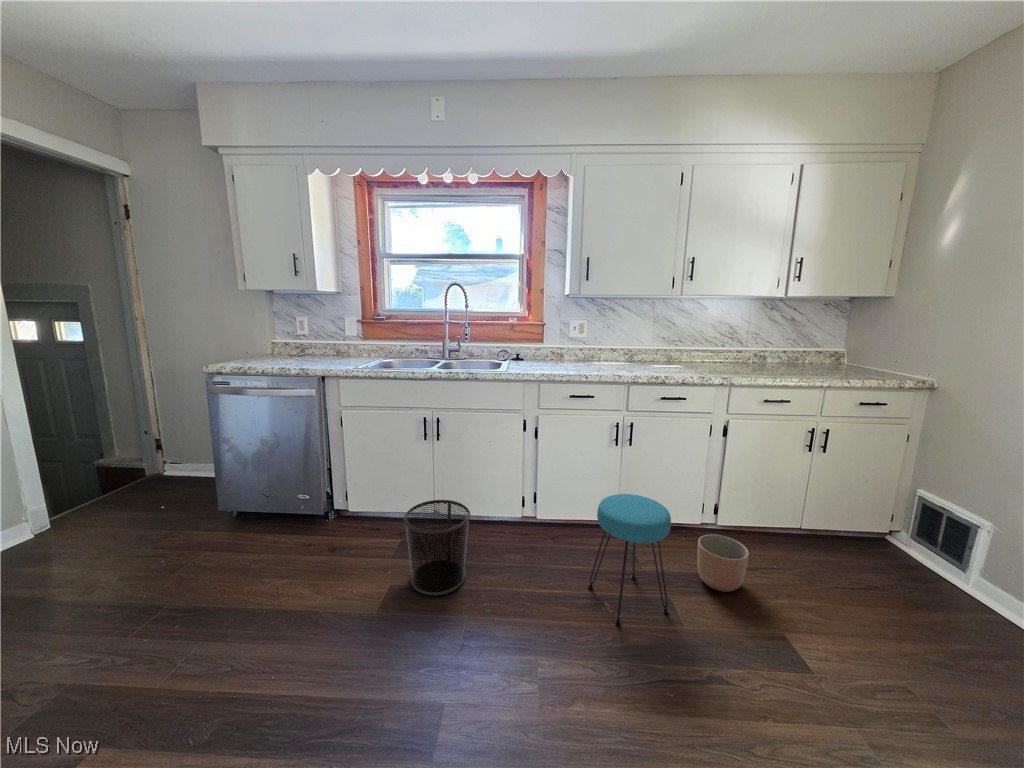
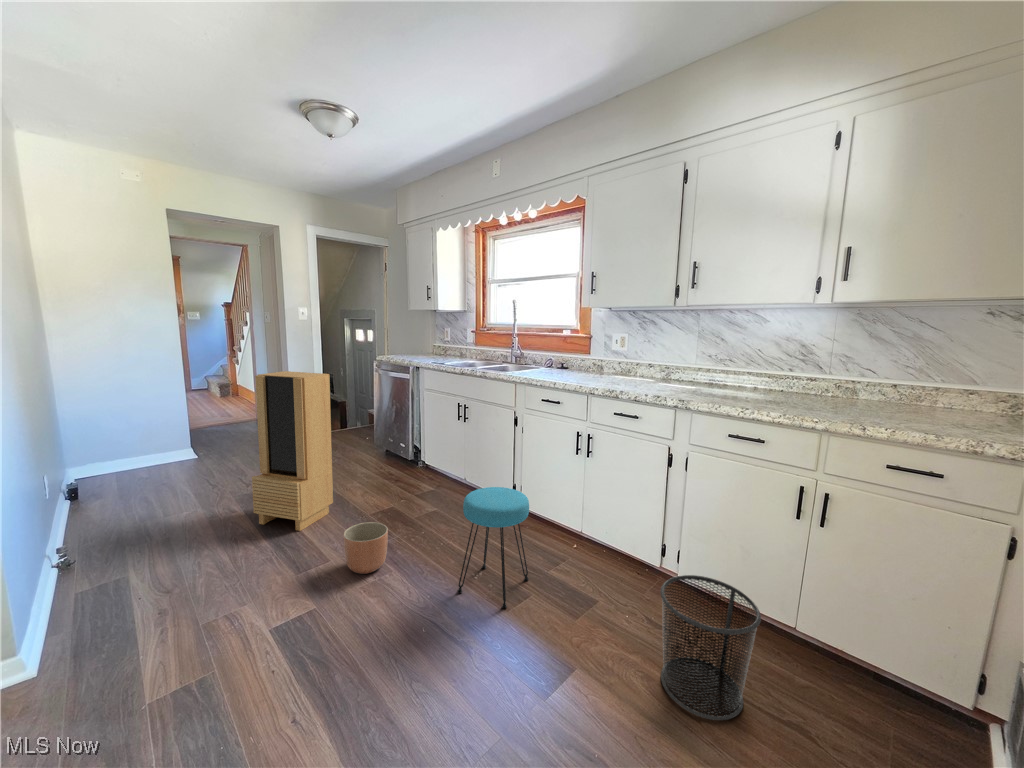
storage cabinet: none [163,409,317,726] -> present [252,371,333,531]
trash can: present [403,500,470,595] -> present [660,575,761,720]
planter: present [697,534,749,592] -> present [344,522,388,574]

